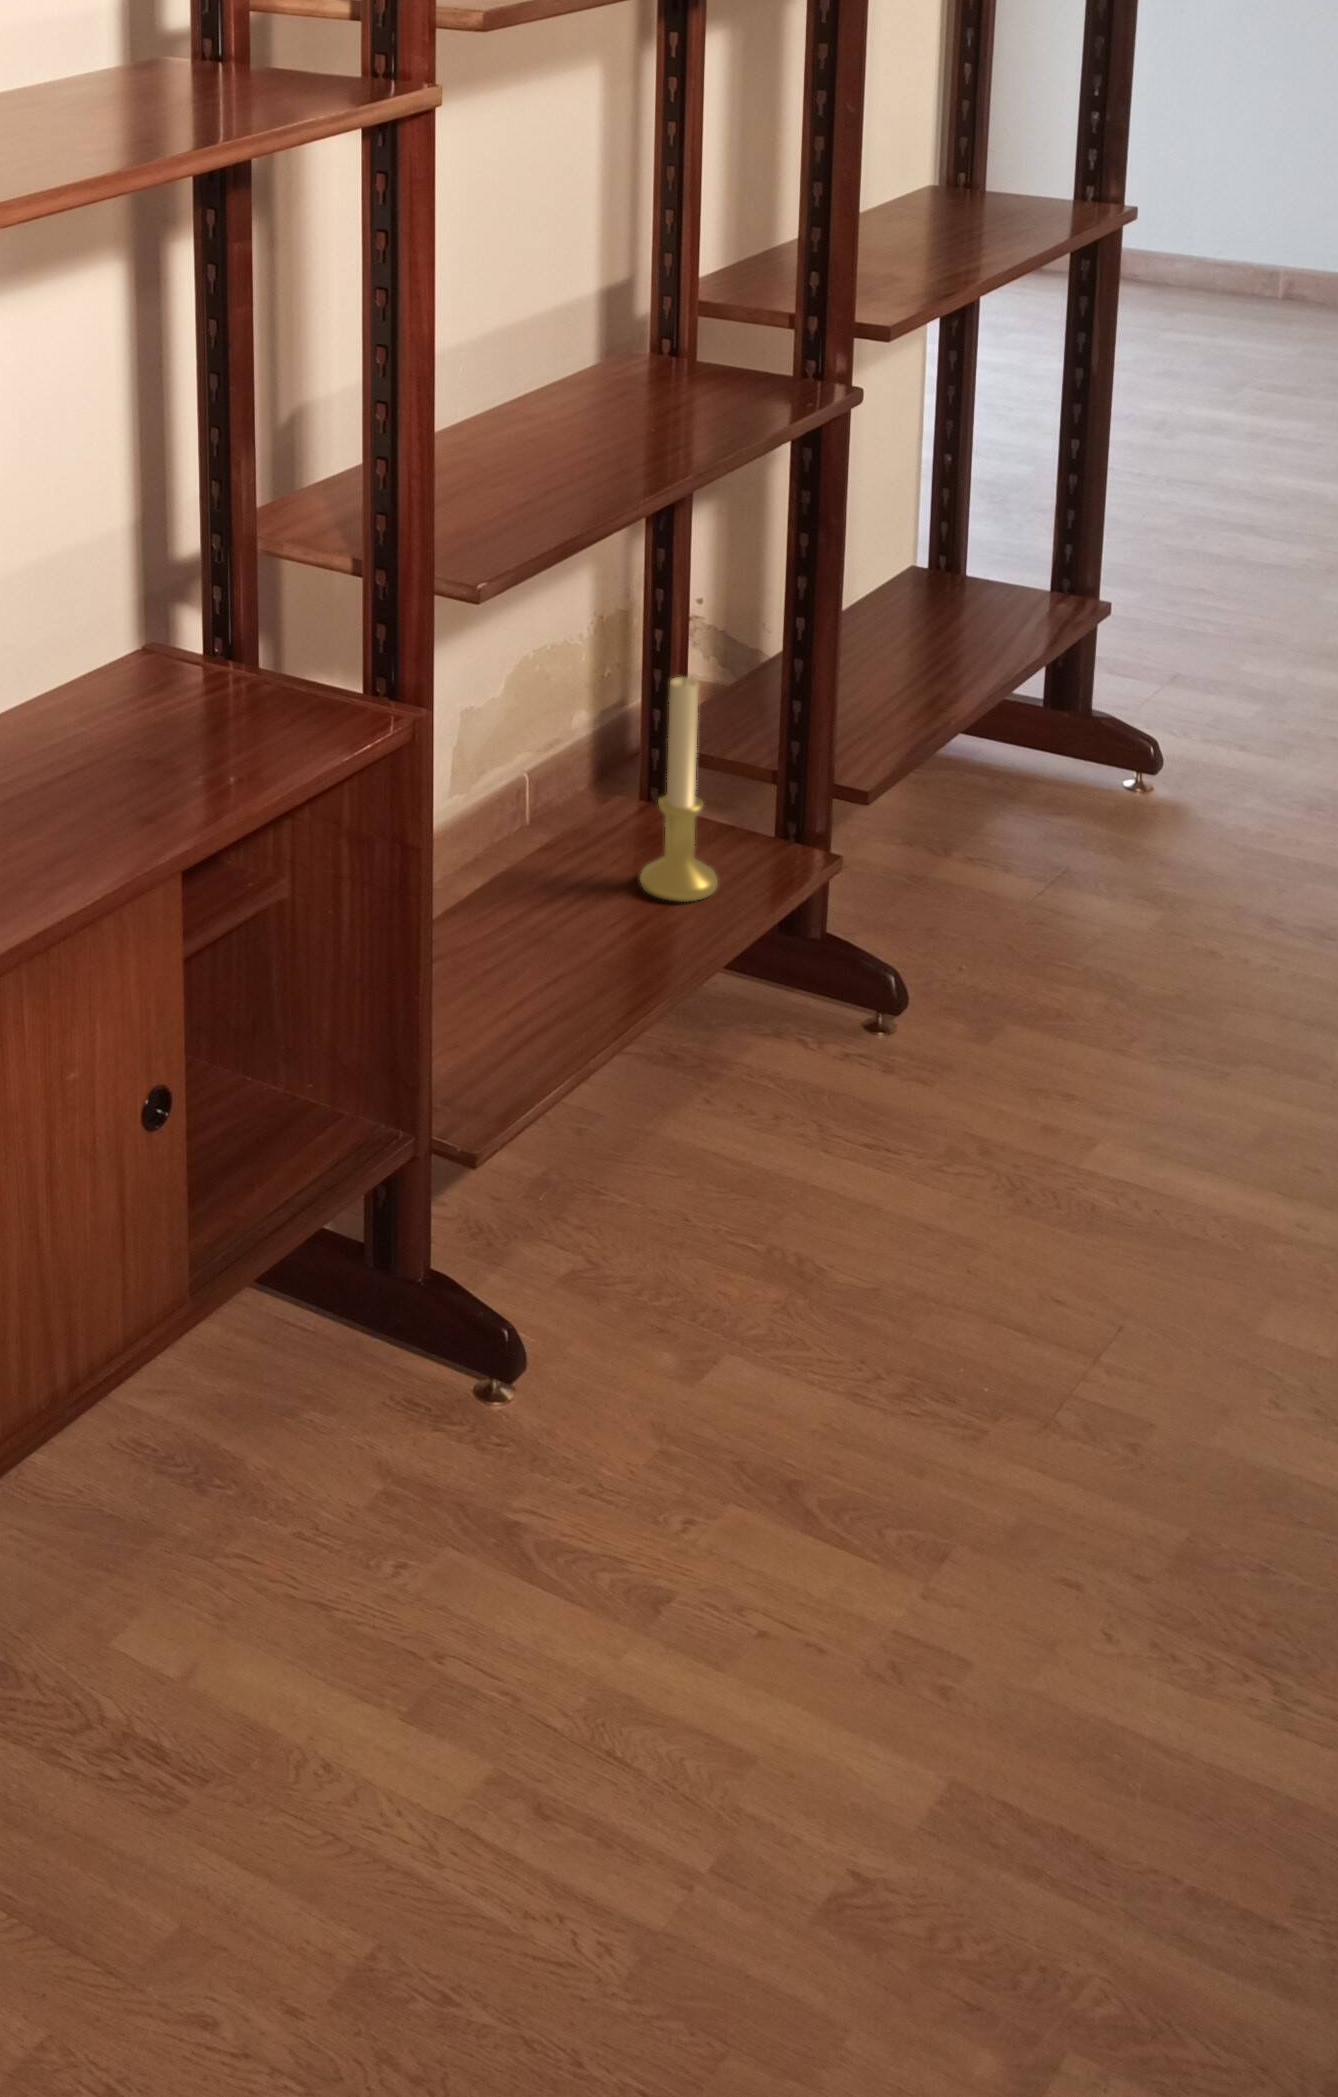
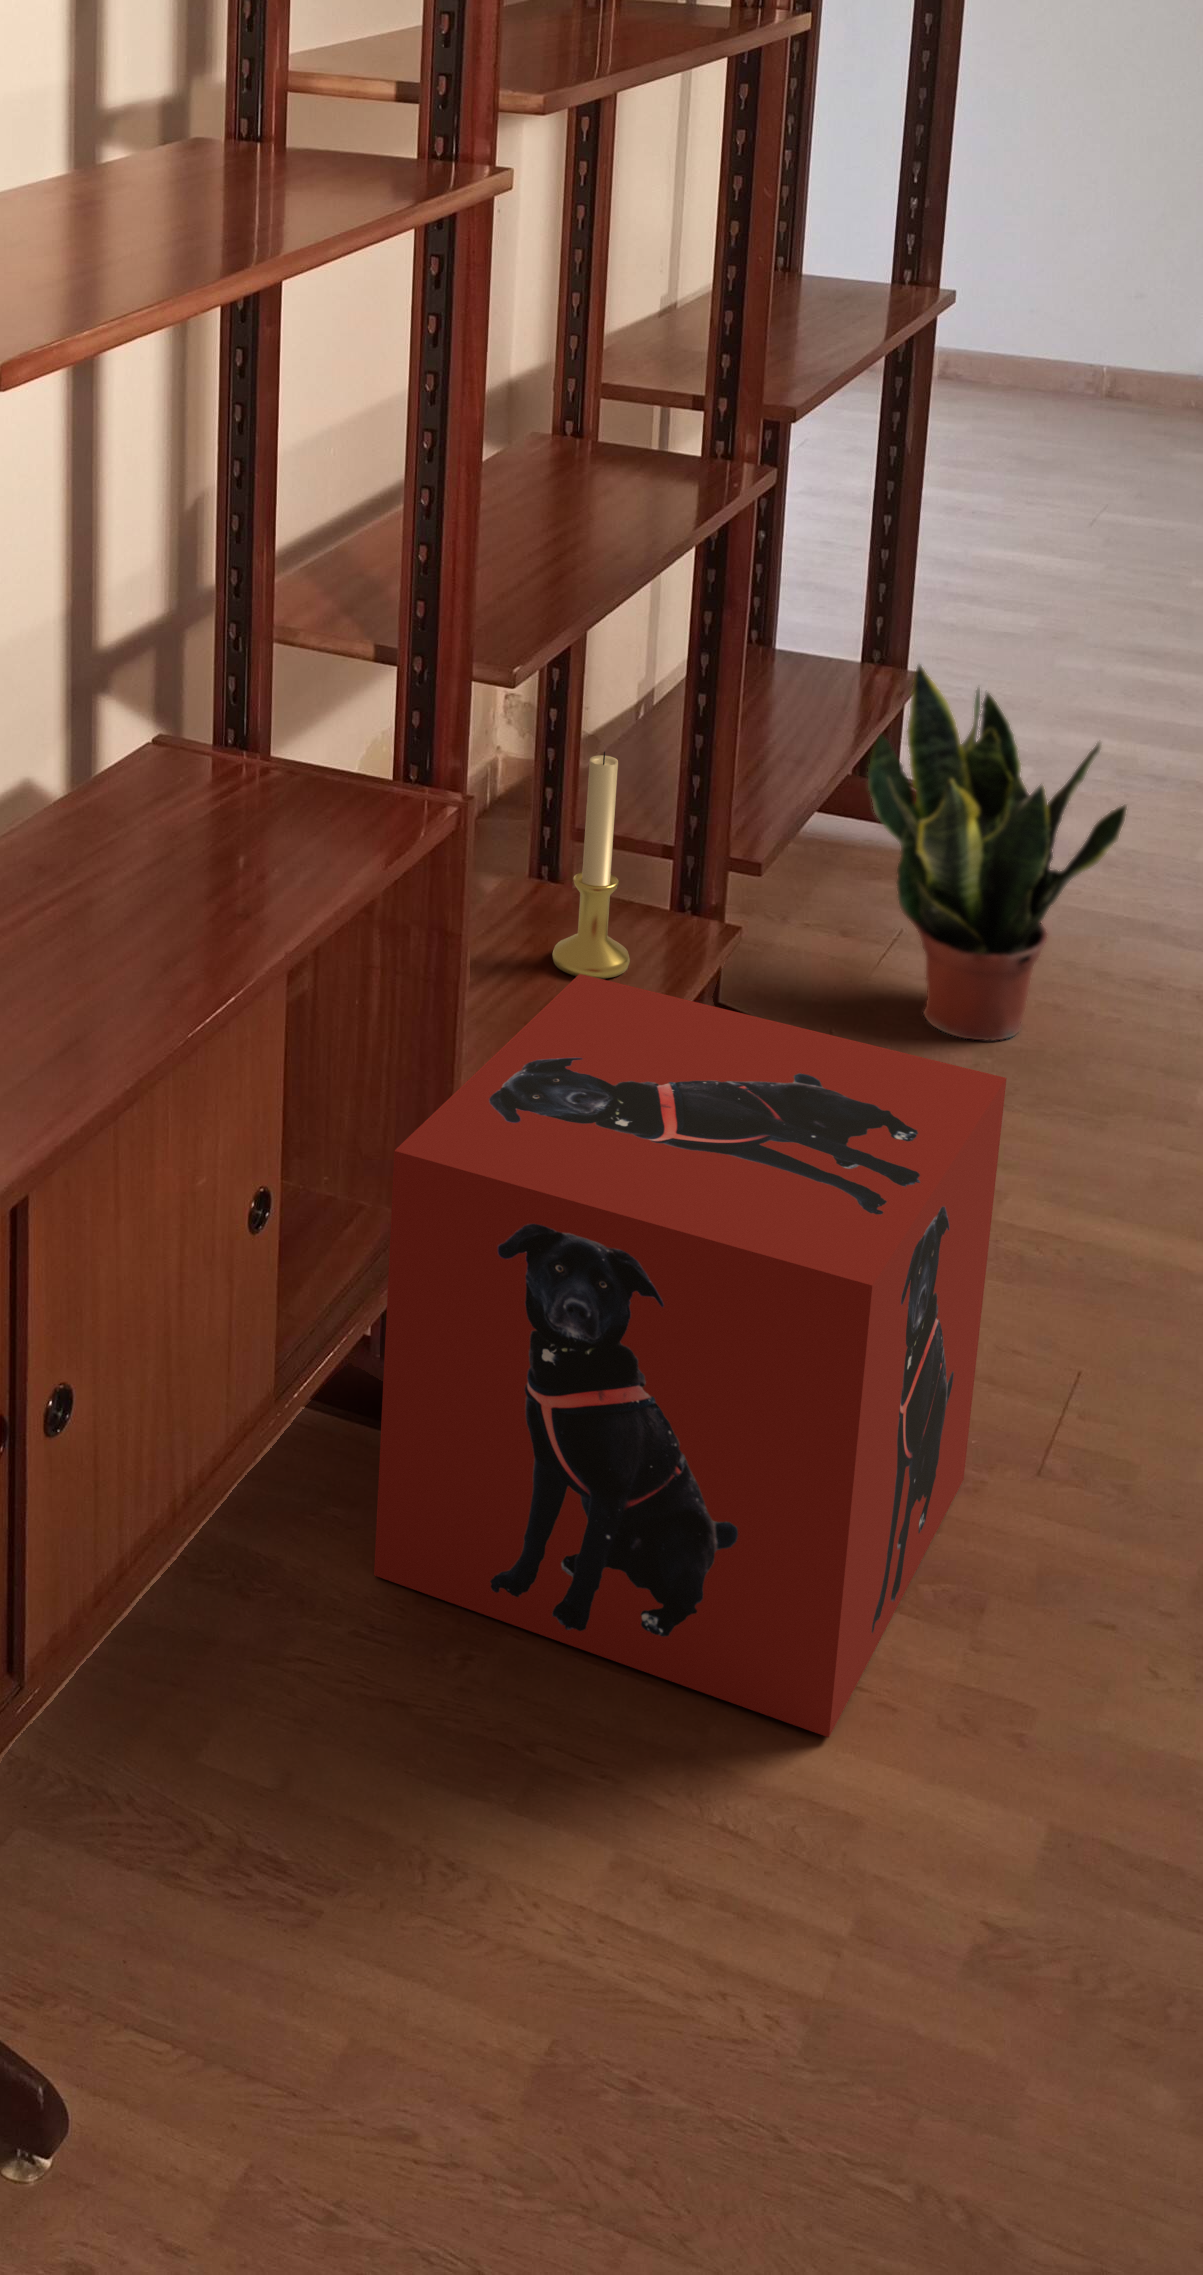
potted plant: none [1002,588,1267,980] -> present [868,665,1127,1040]
storage box: none [333,892,990,1667] -> present [374,974,1007,1737]

